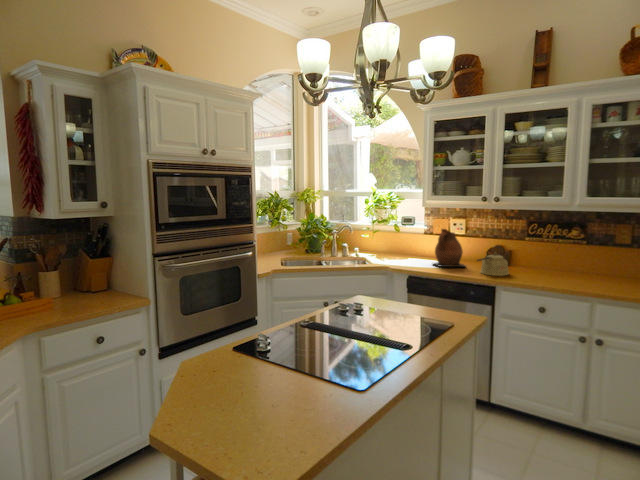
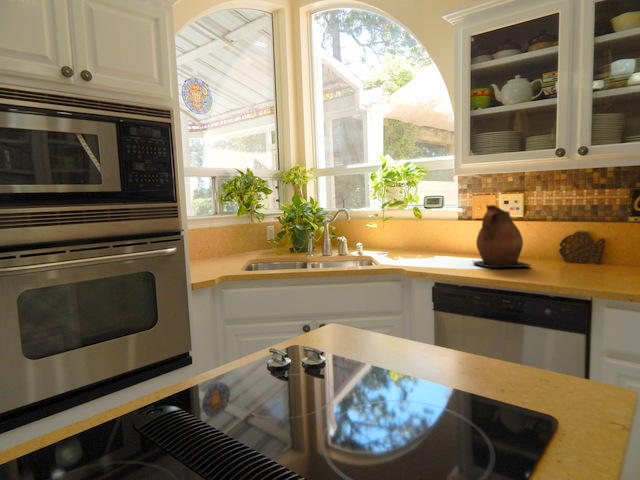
kettle: present [477,253,509,276] -> none [551,240,613,280]

